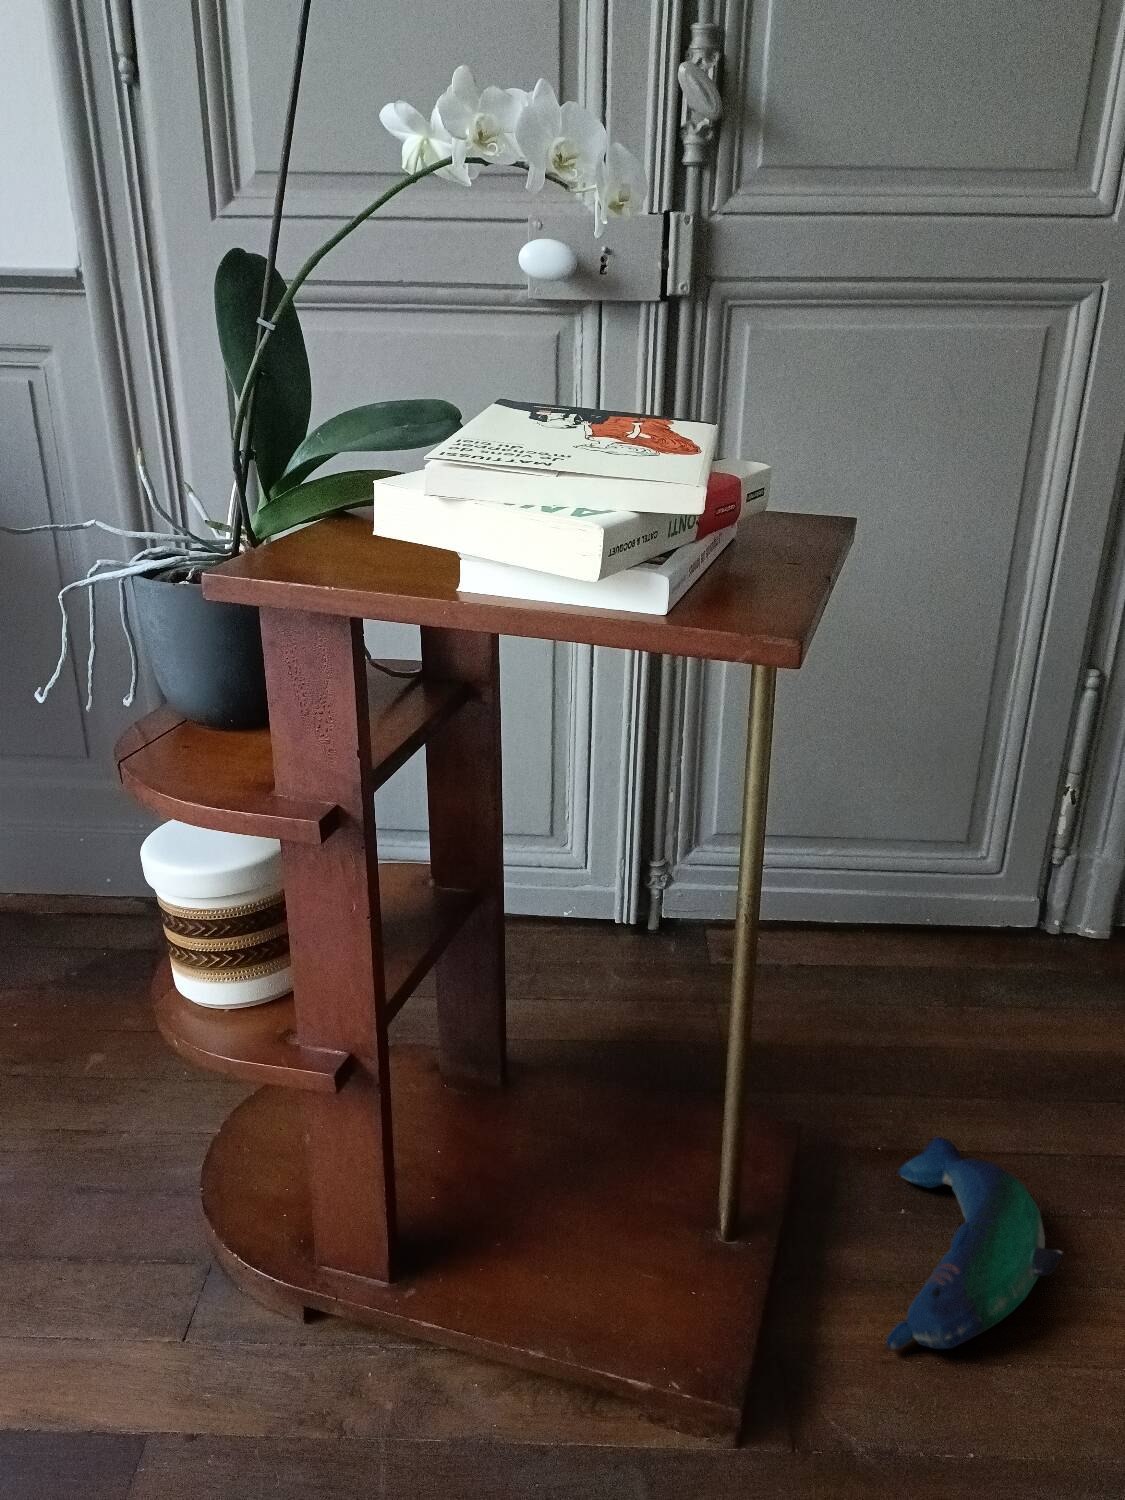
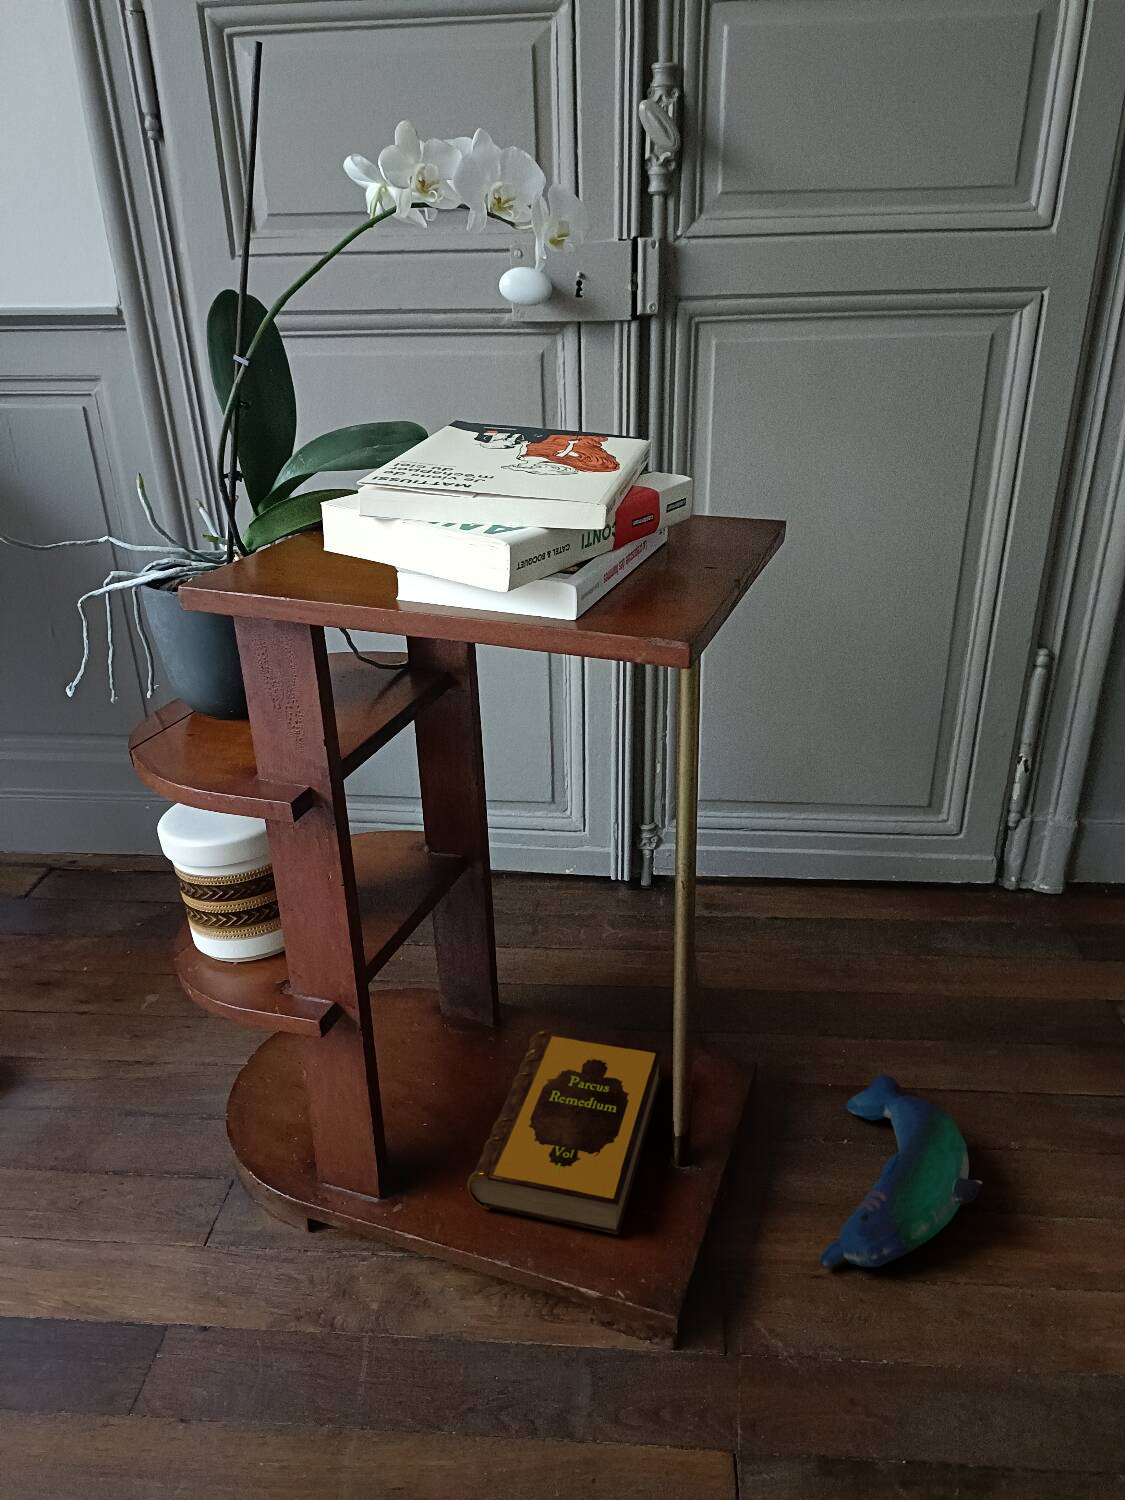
hardback book: none [493,1088,700,1315] -> present [467,1030,662,1234]

